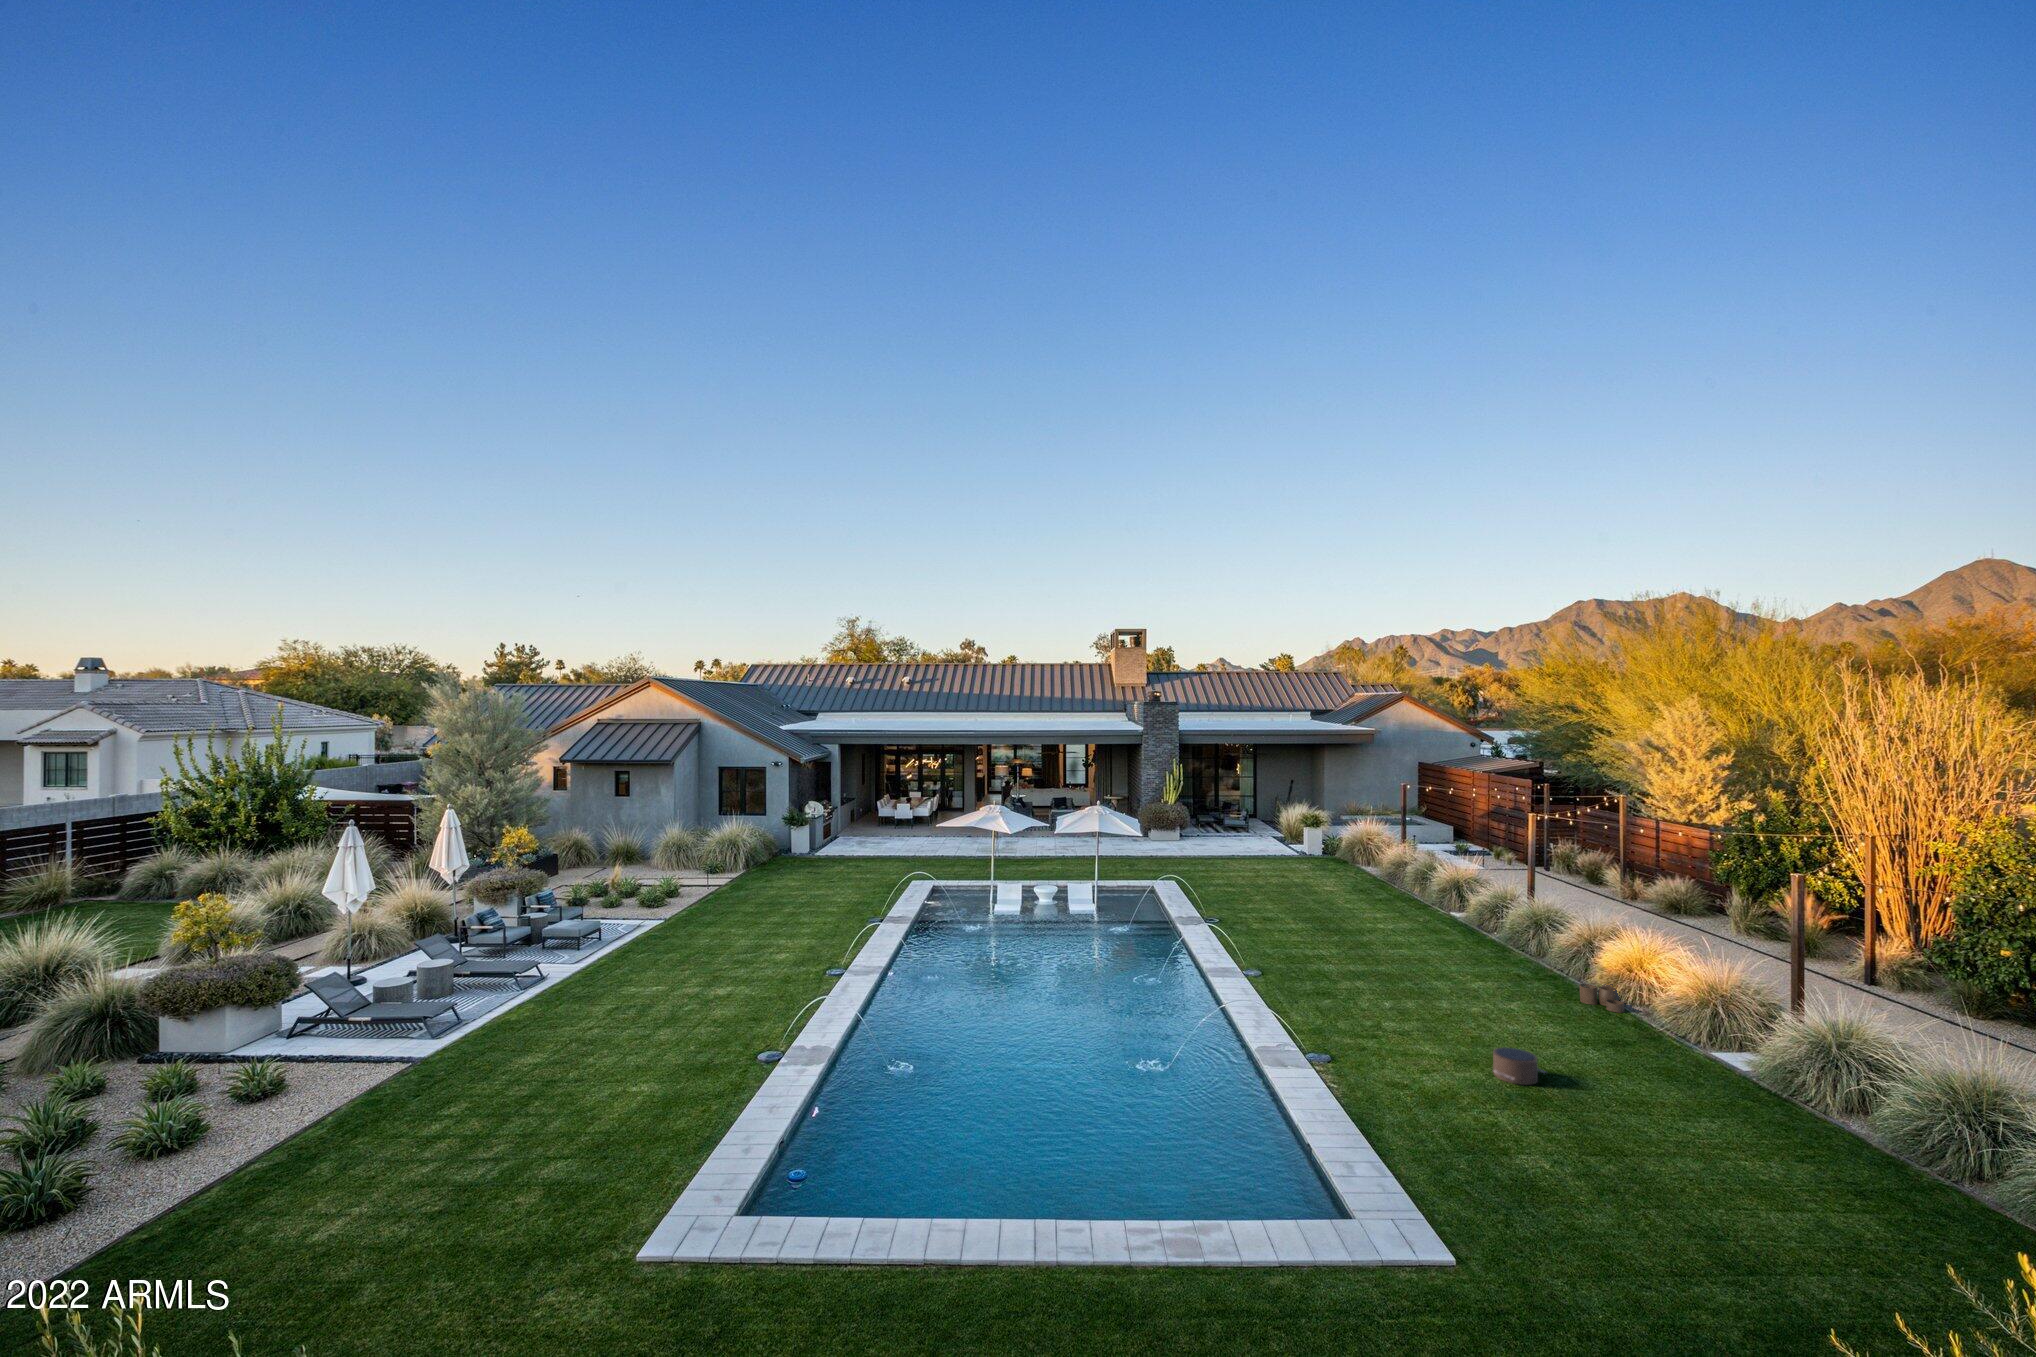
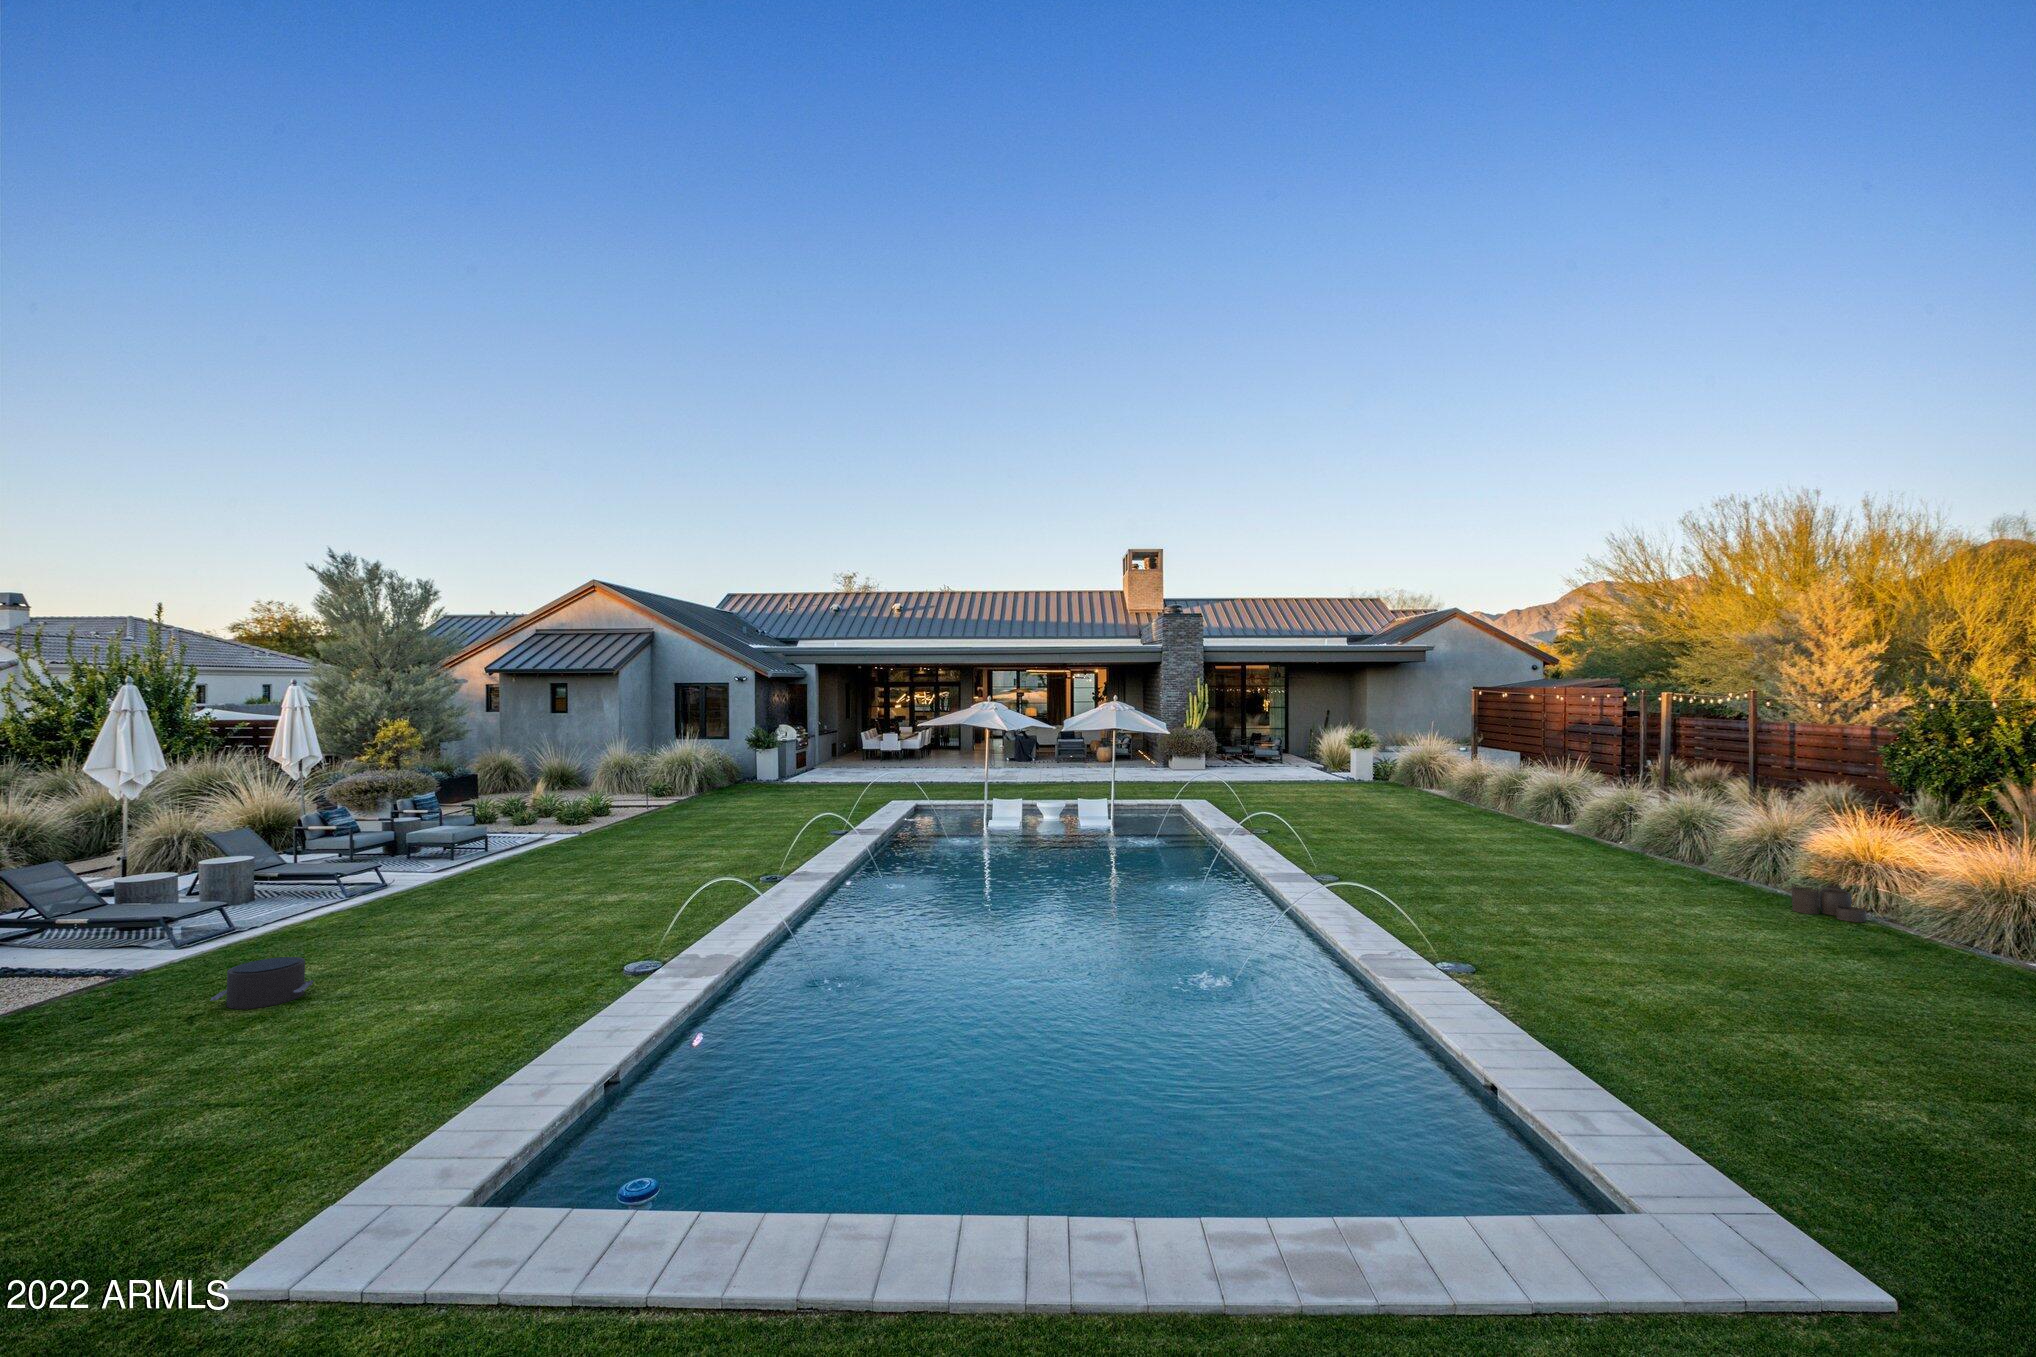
pouf: present [1493,1047,1545,1085] -> present [210,957,314,1009]

